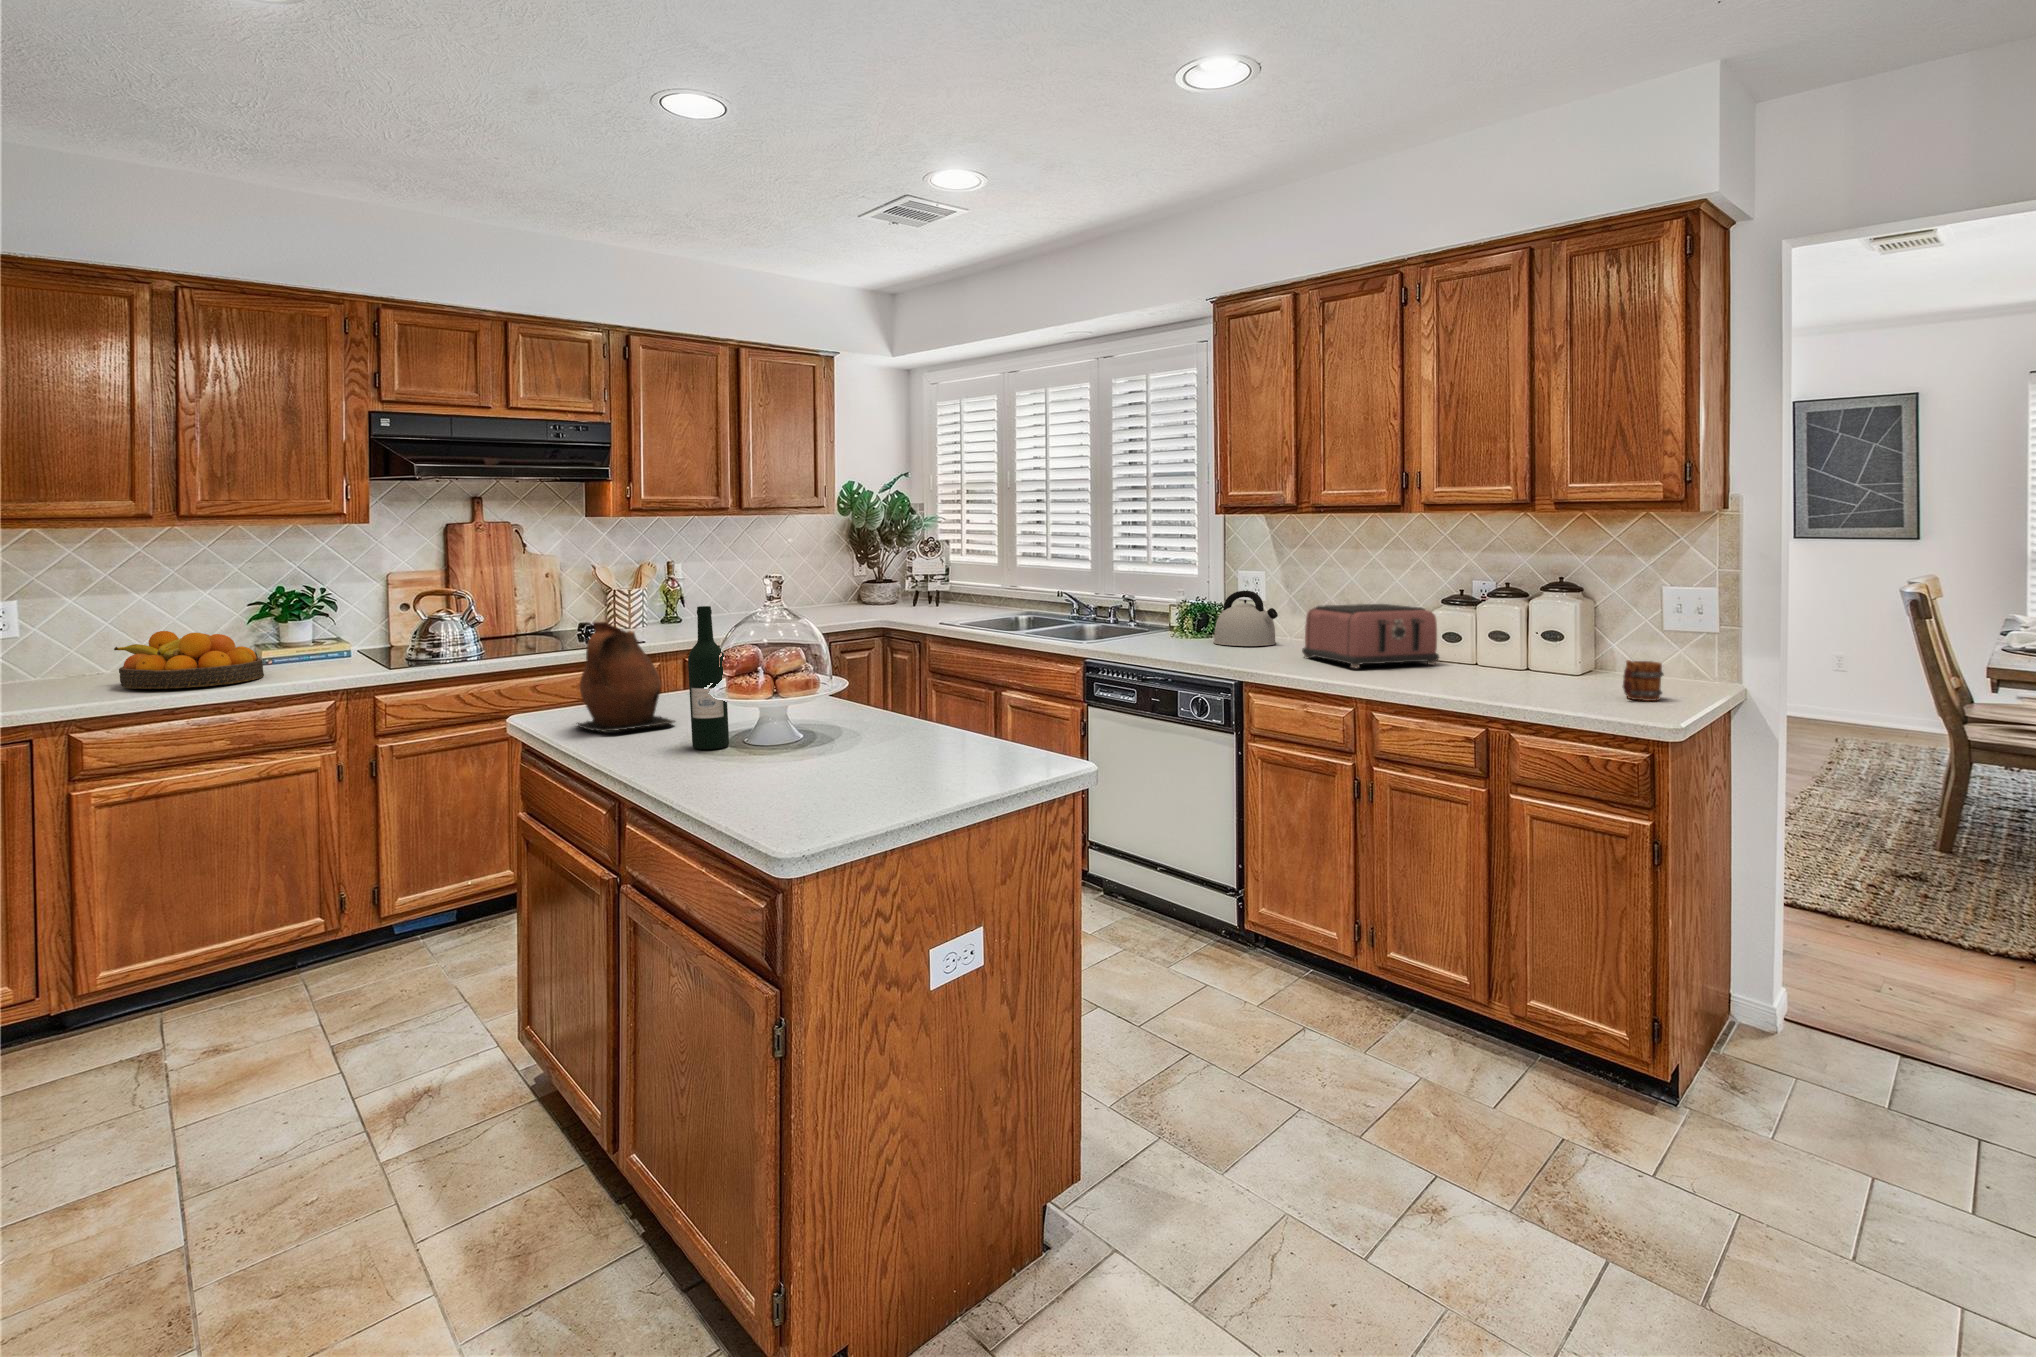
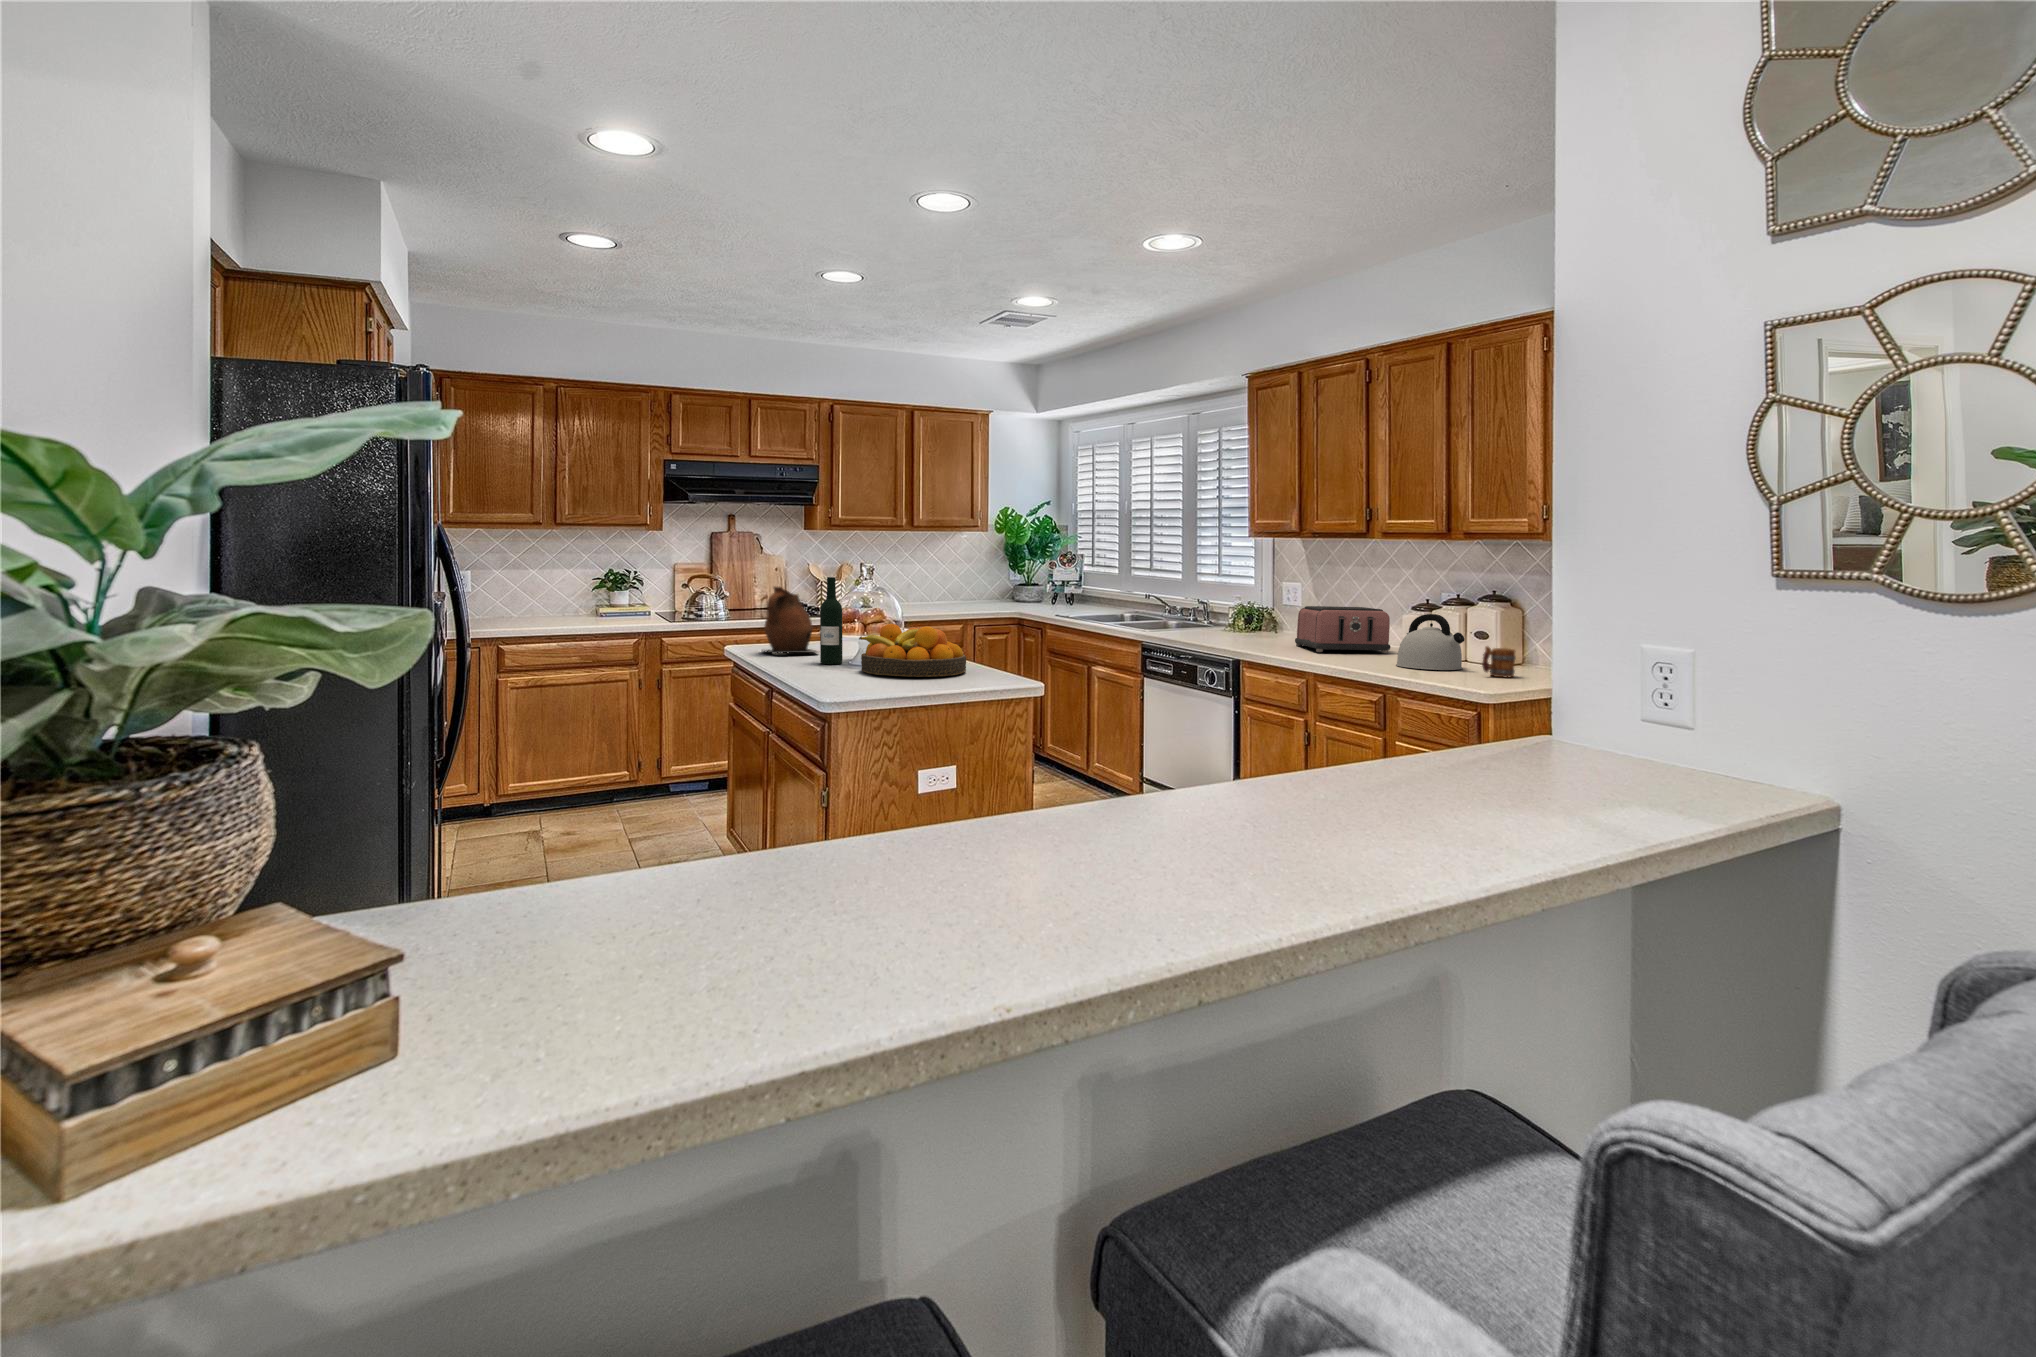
kettle: present [1214,591,1278,646] -> present [1396,614,1465,670]
fruit bowl: present [114,631,264,689] -> present [859,624,966,677]

